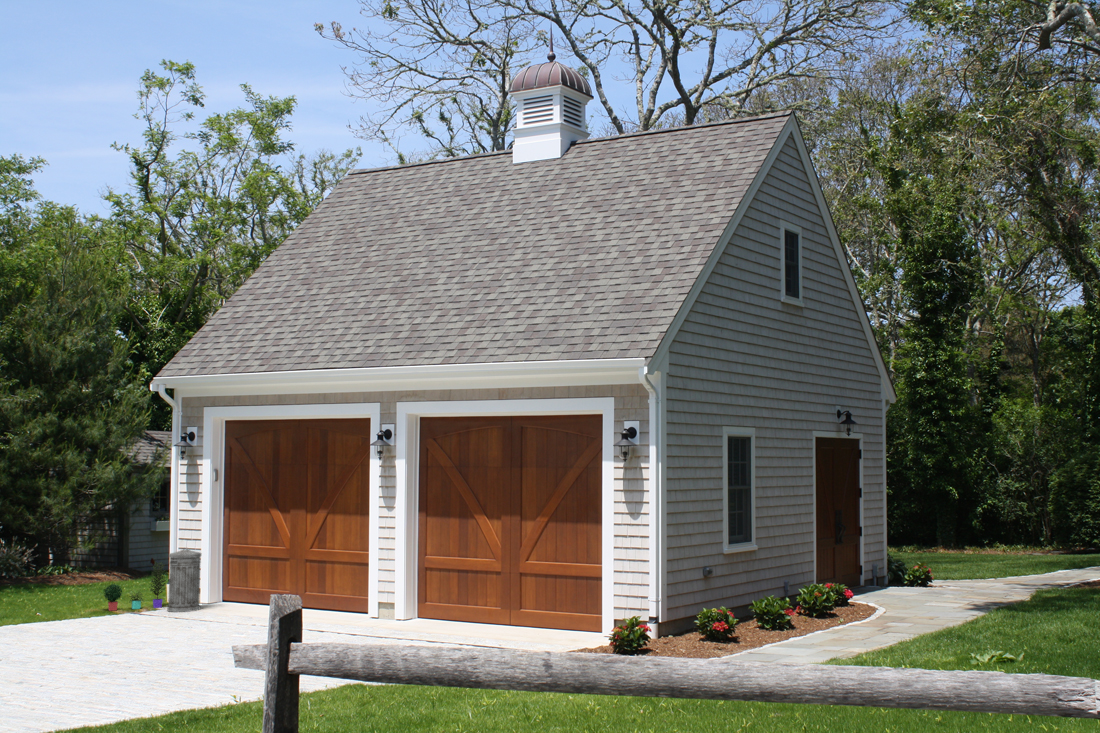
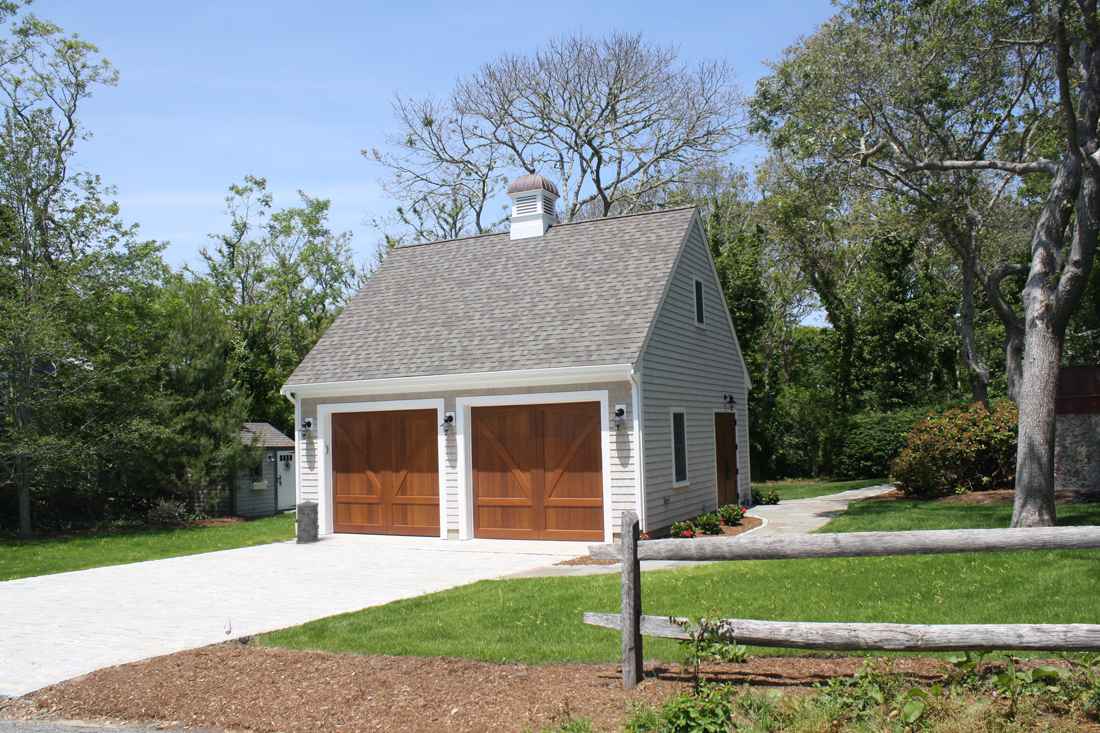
potted plant: present [104,562,166,611] -> none [250,510,294,545]

